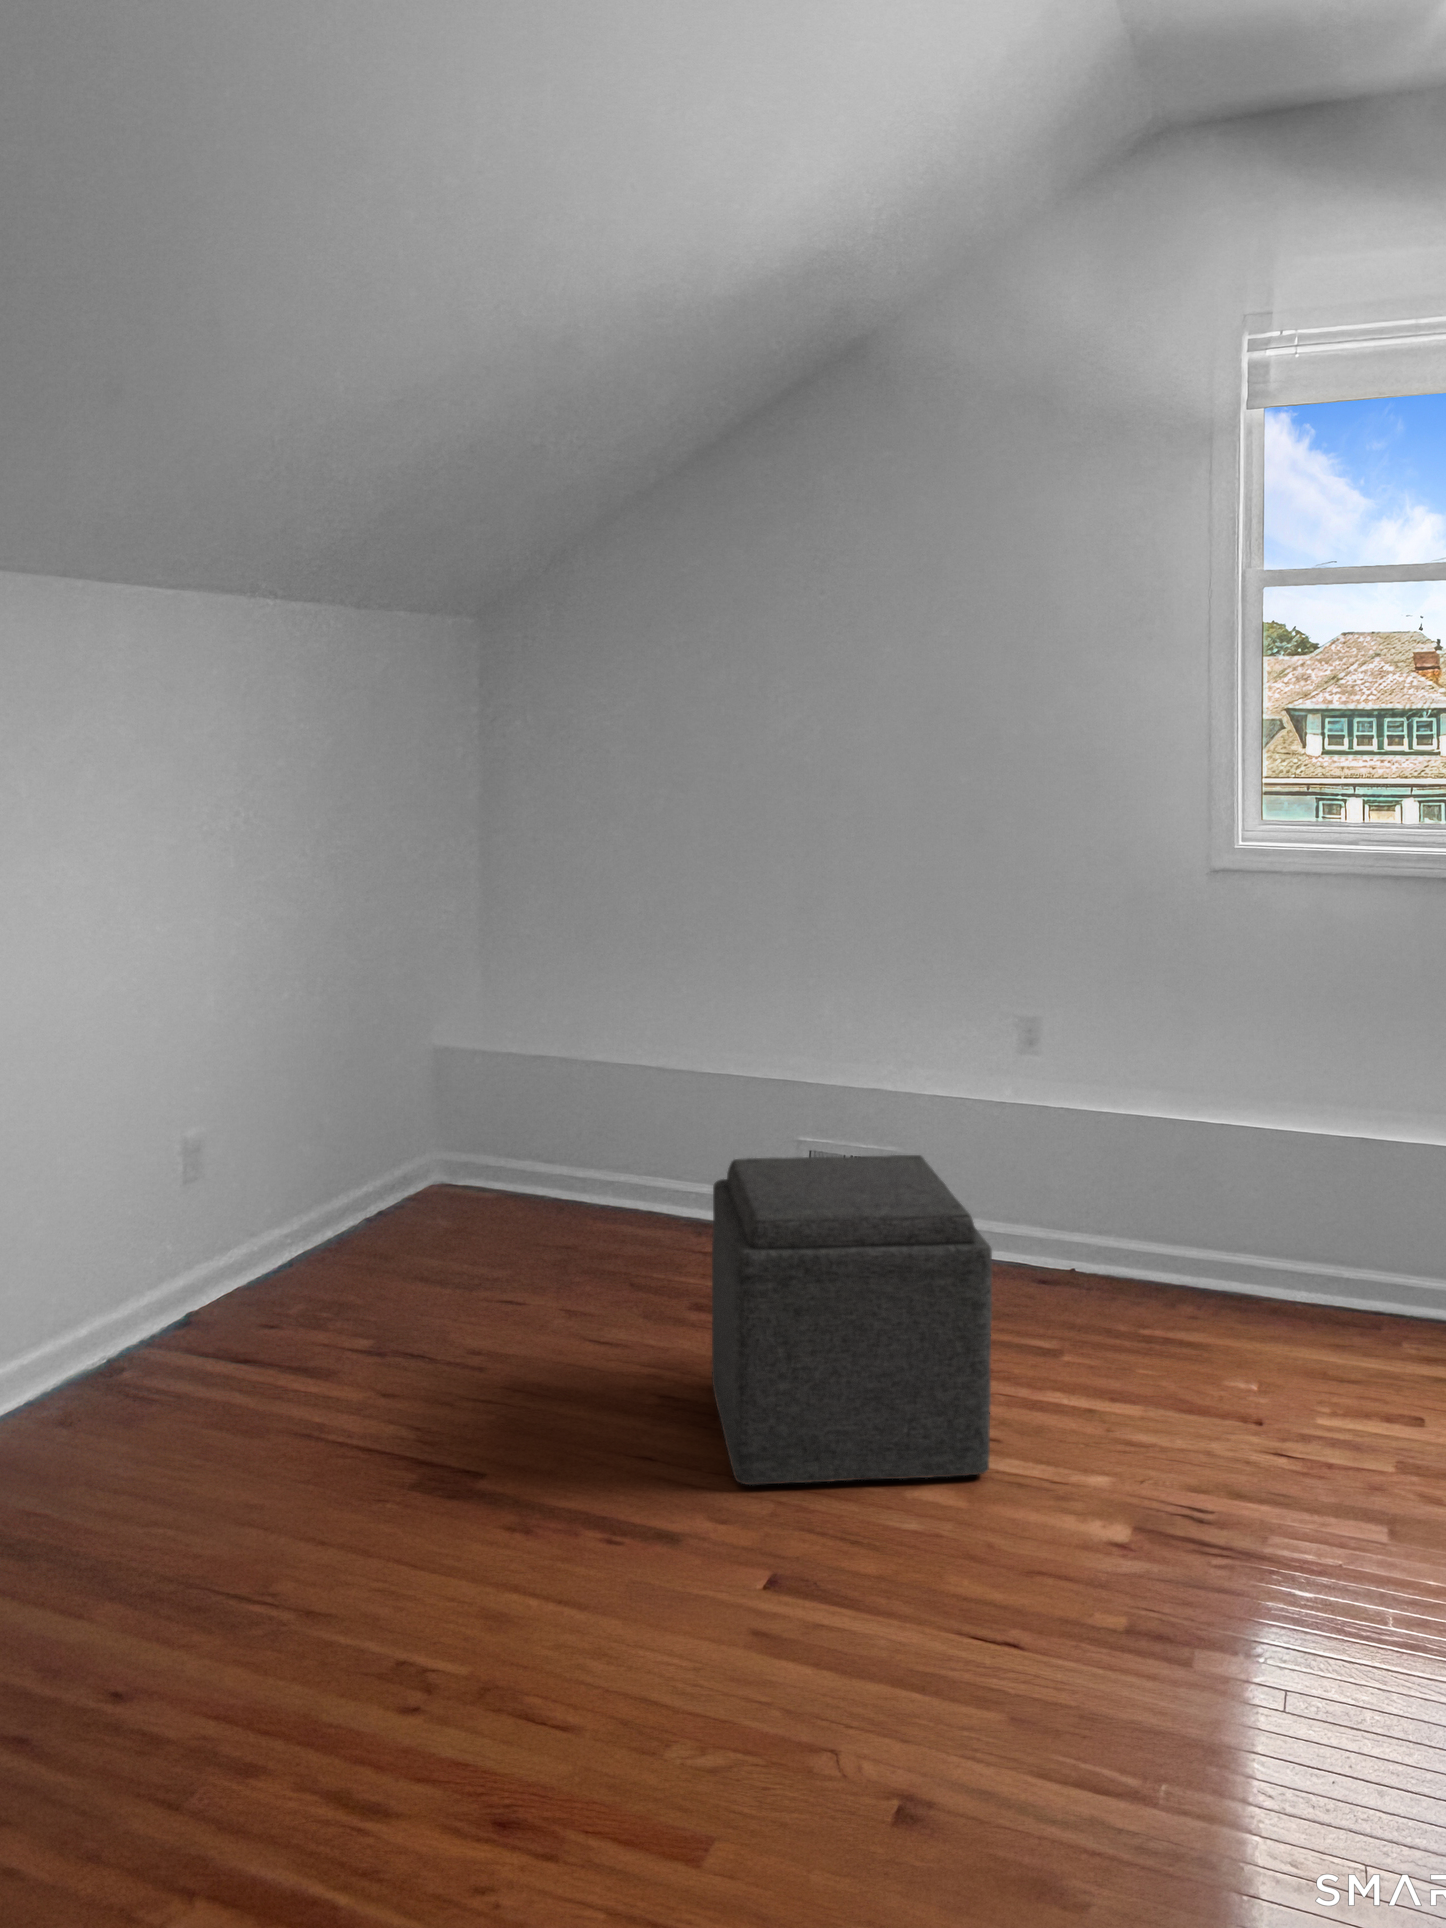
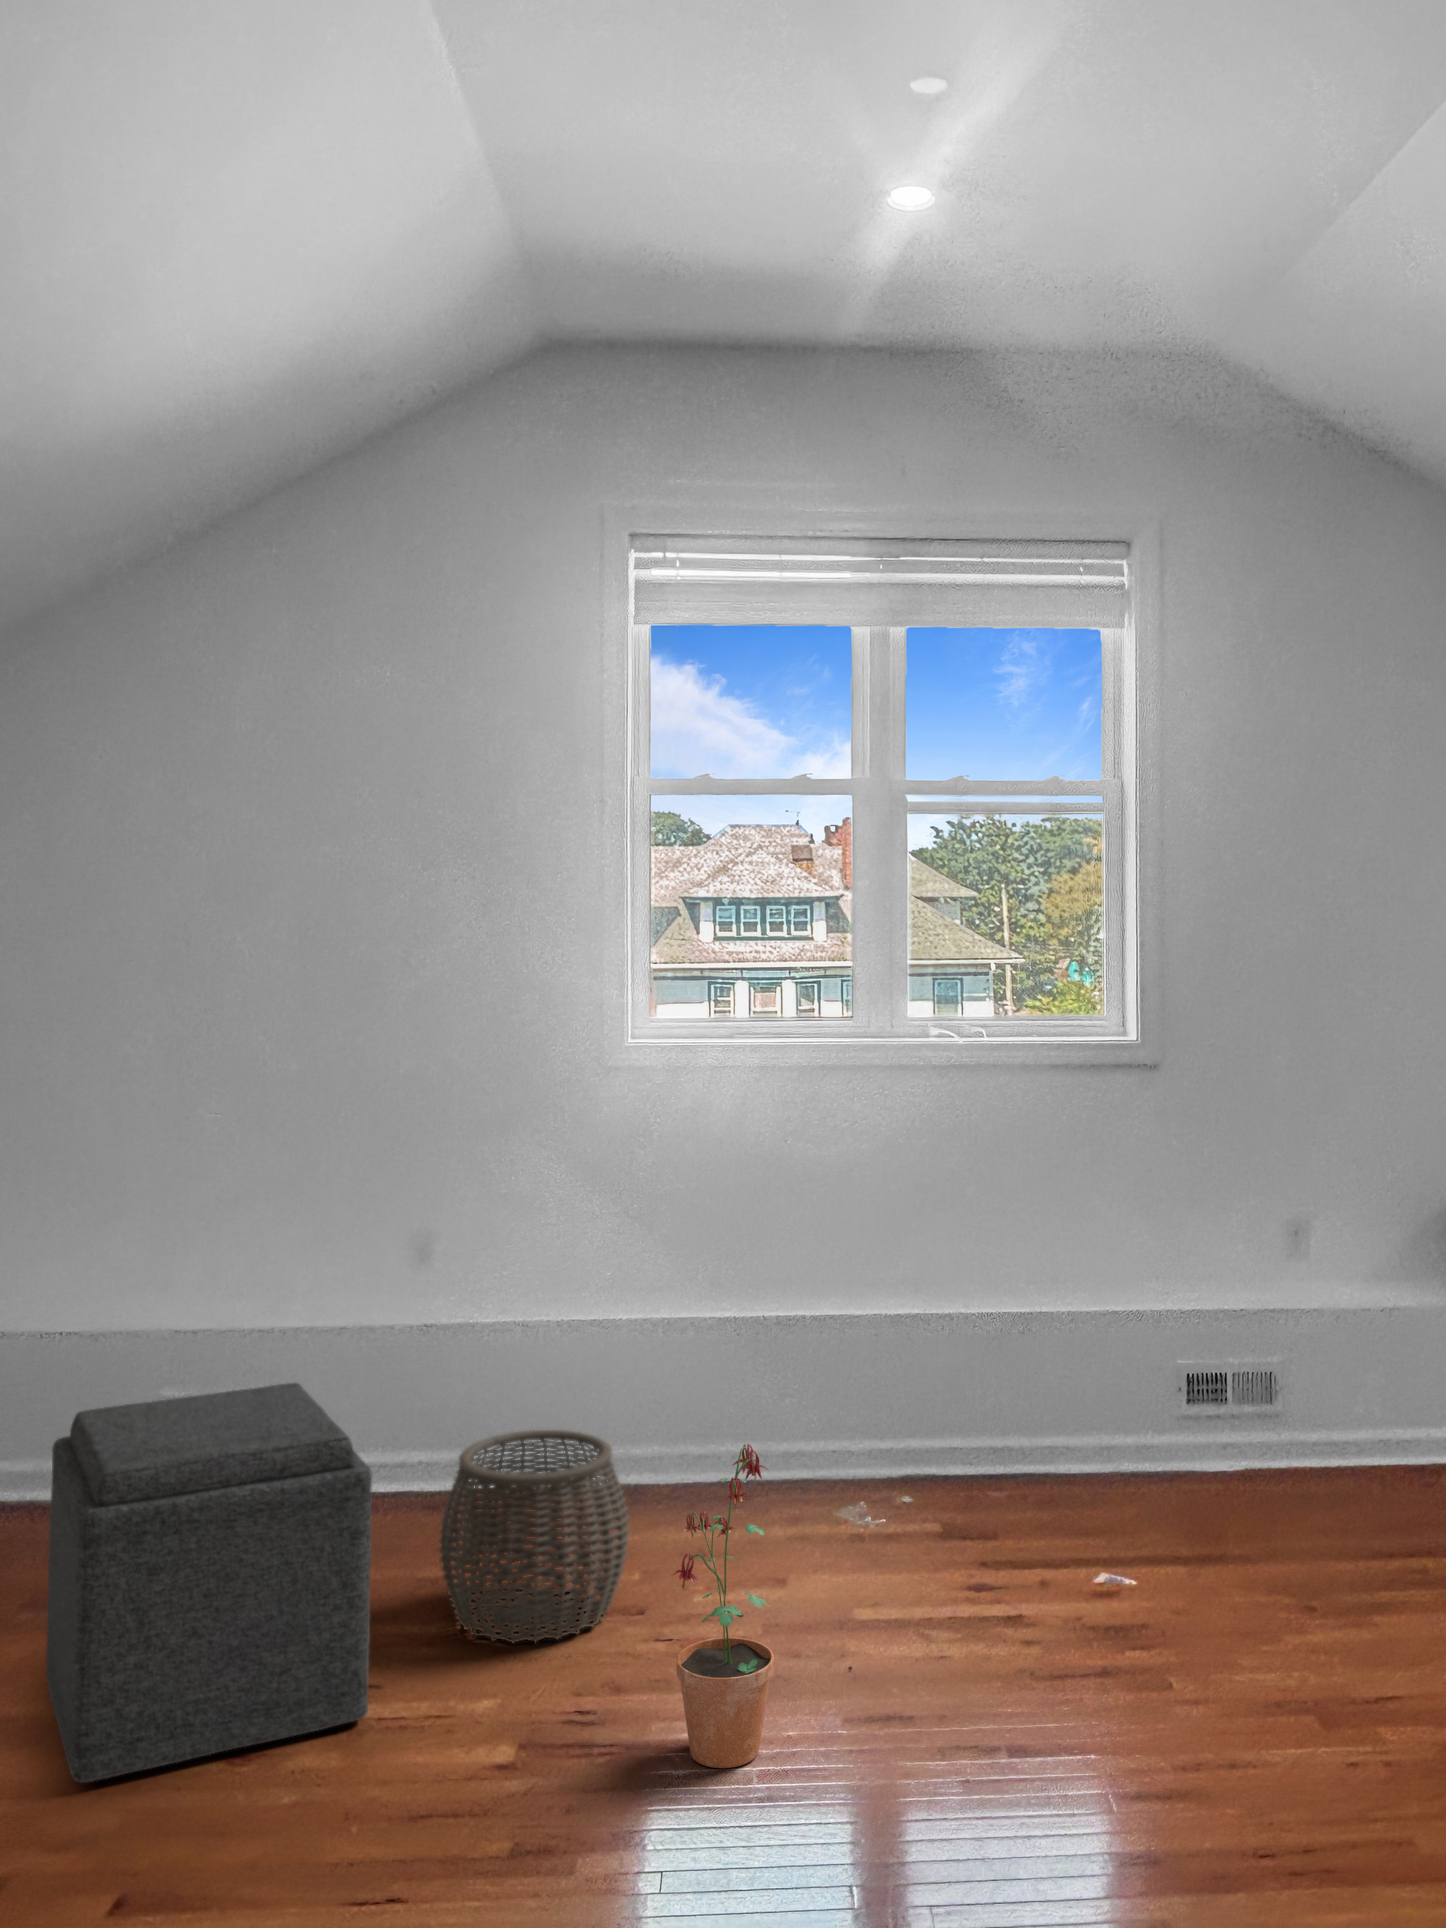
woven basket: none [1051,1225,1242,1431] -> present [439,1430,630,1643]
potted plant: none [1296,1277,1411,1601] -> present [672,1444,774,1768]

